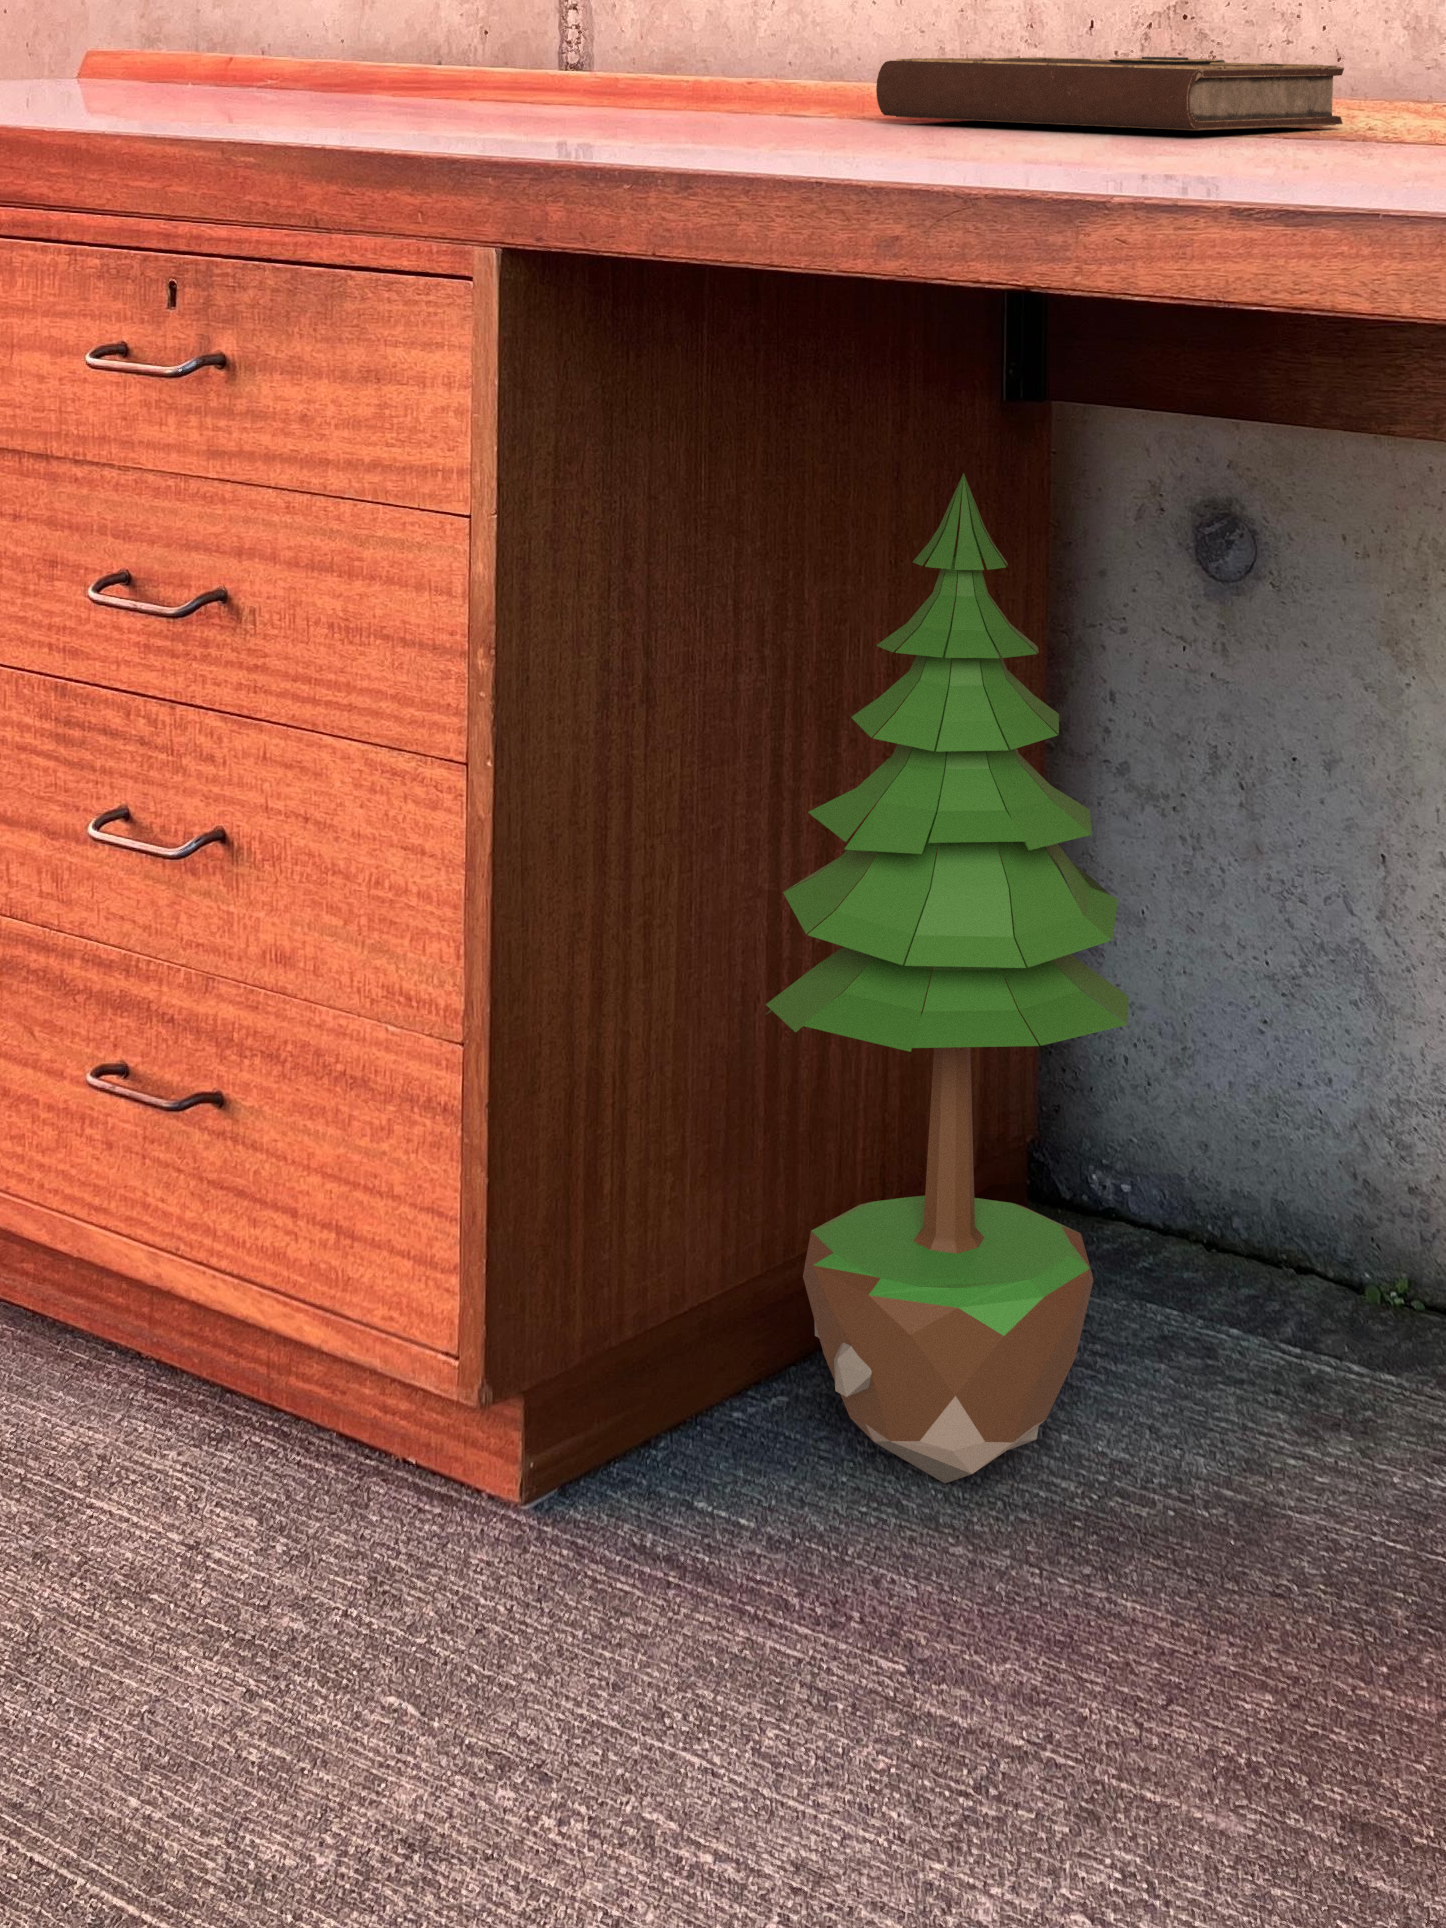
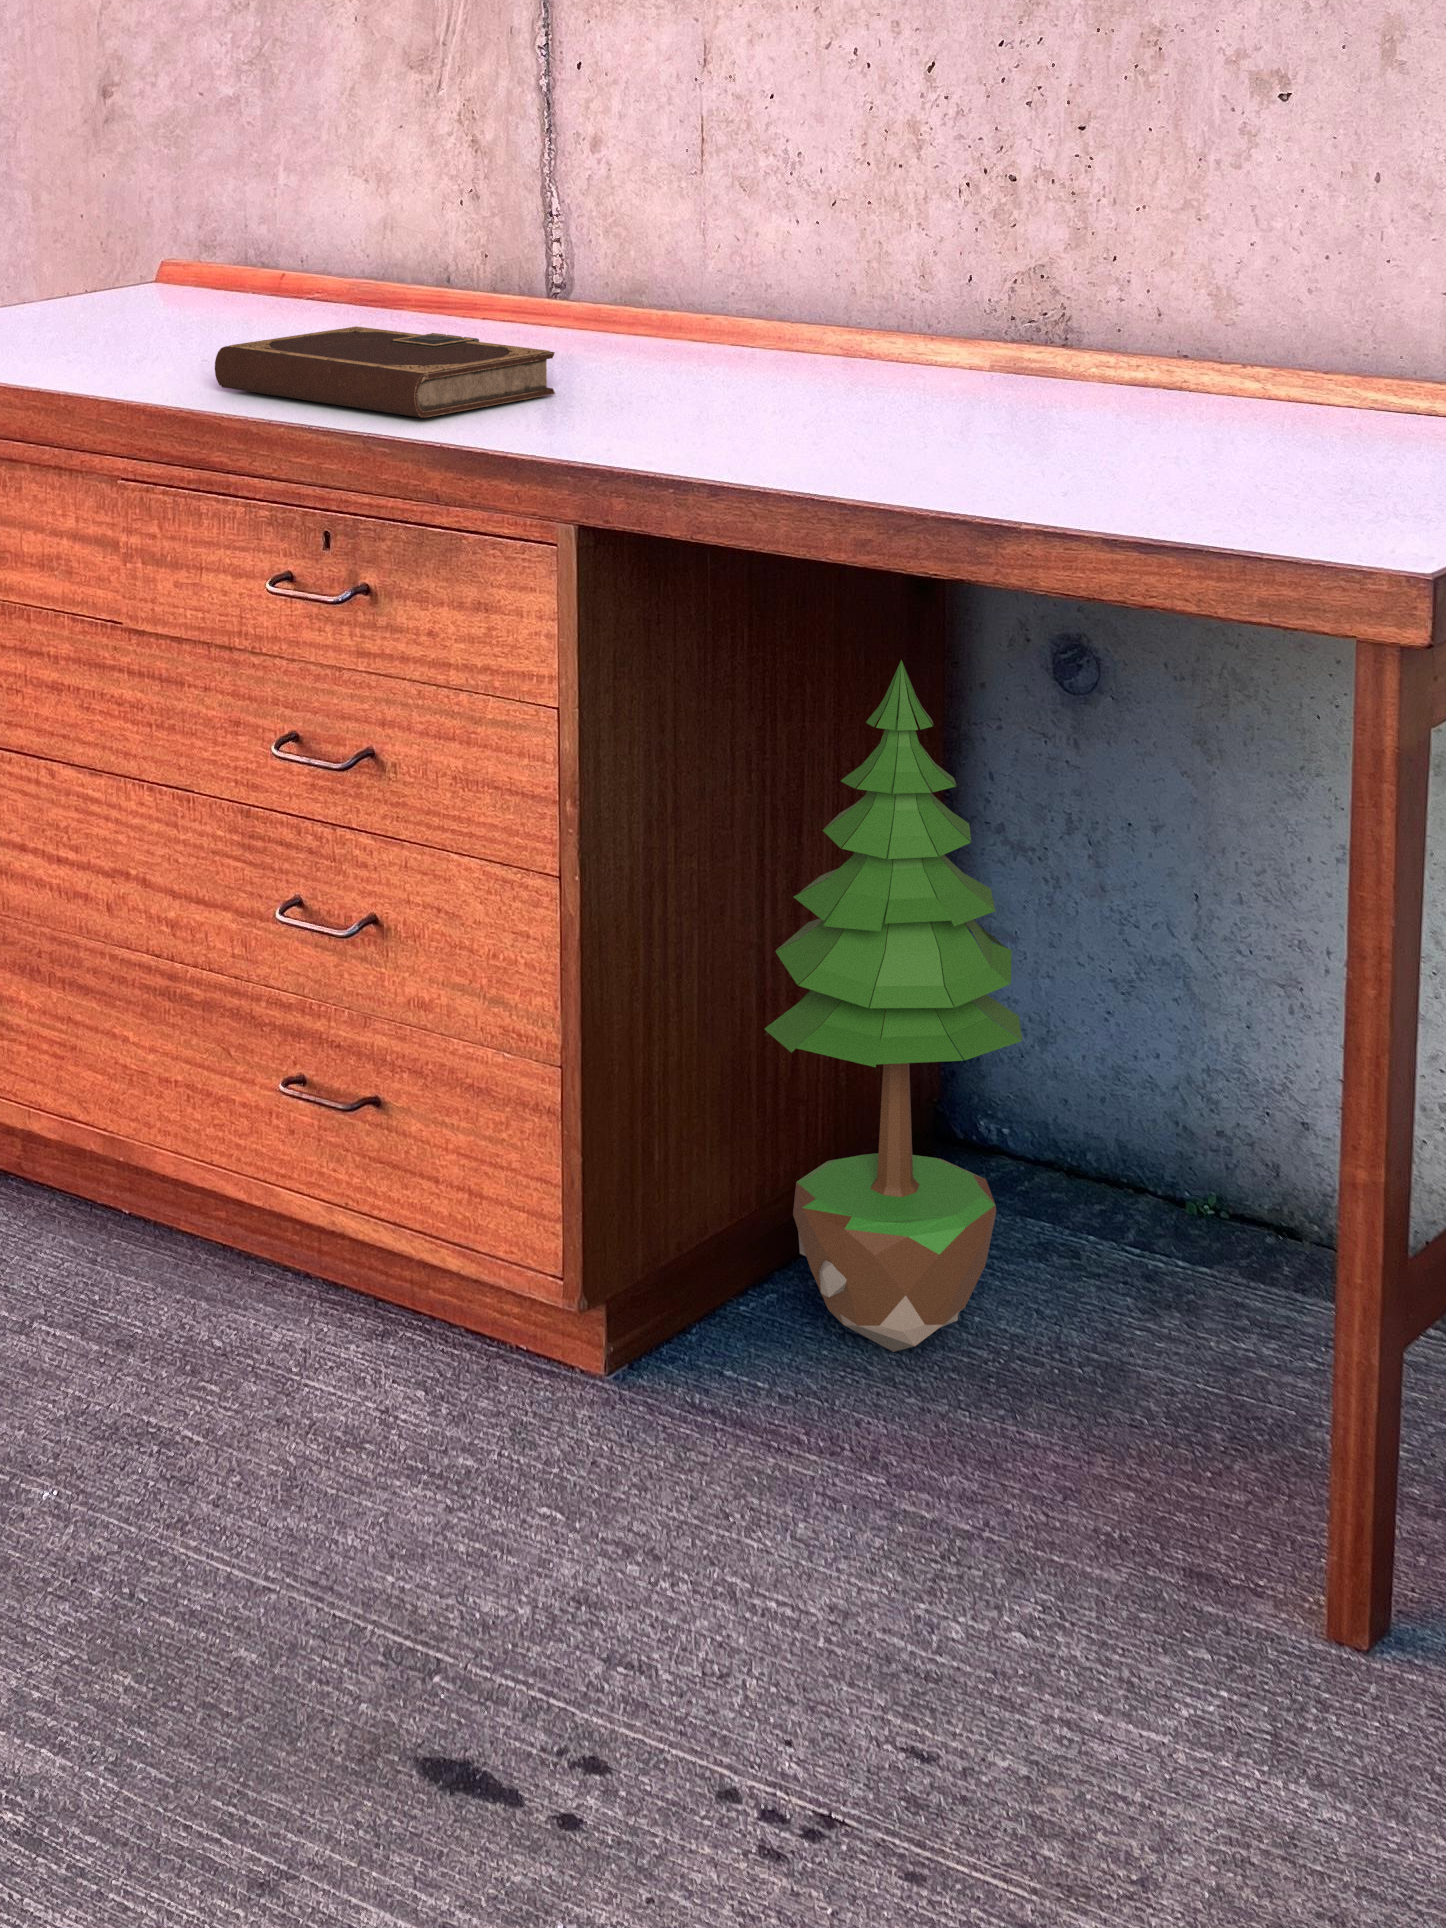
notebook: present [876,57,1344,130] -> present [215,326,555,418]

